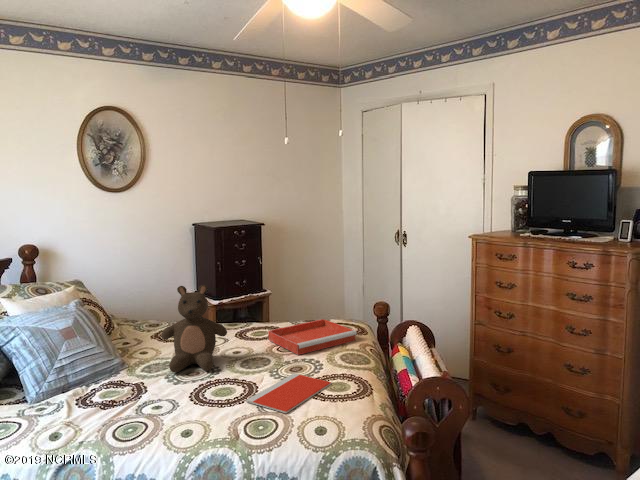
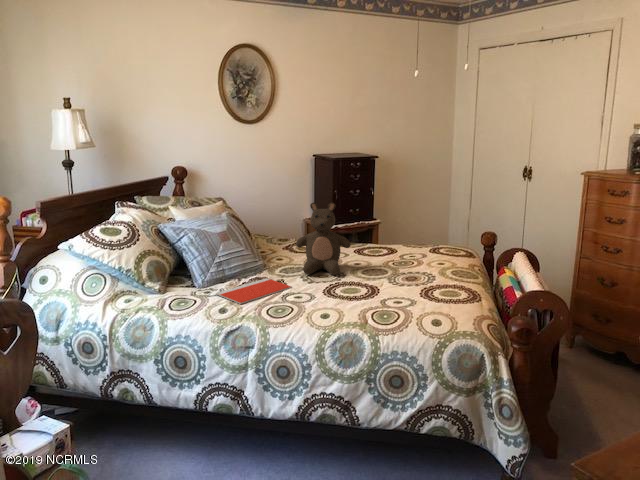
tray: present [268,319,357,355] -> none [384,241,465,268]
notebook: present [246,373,332,413] -> present [216,278,292,304]

